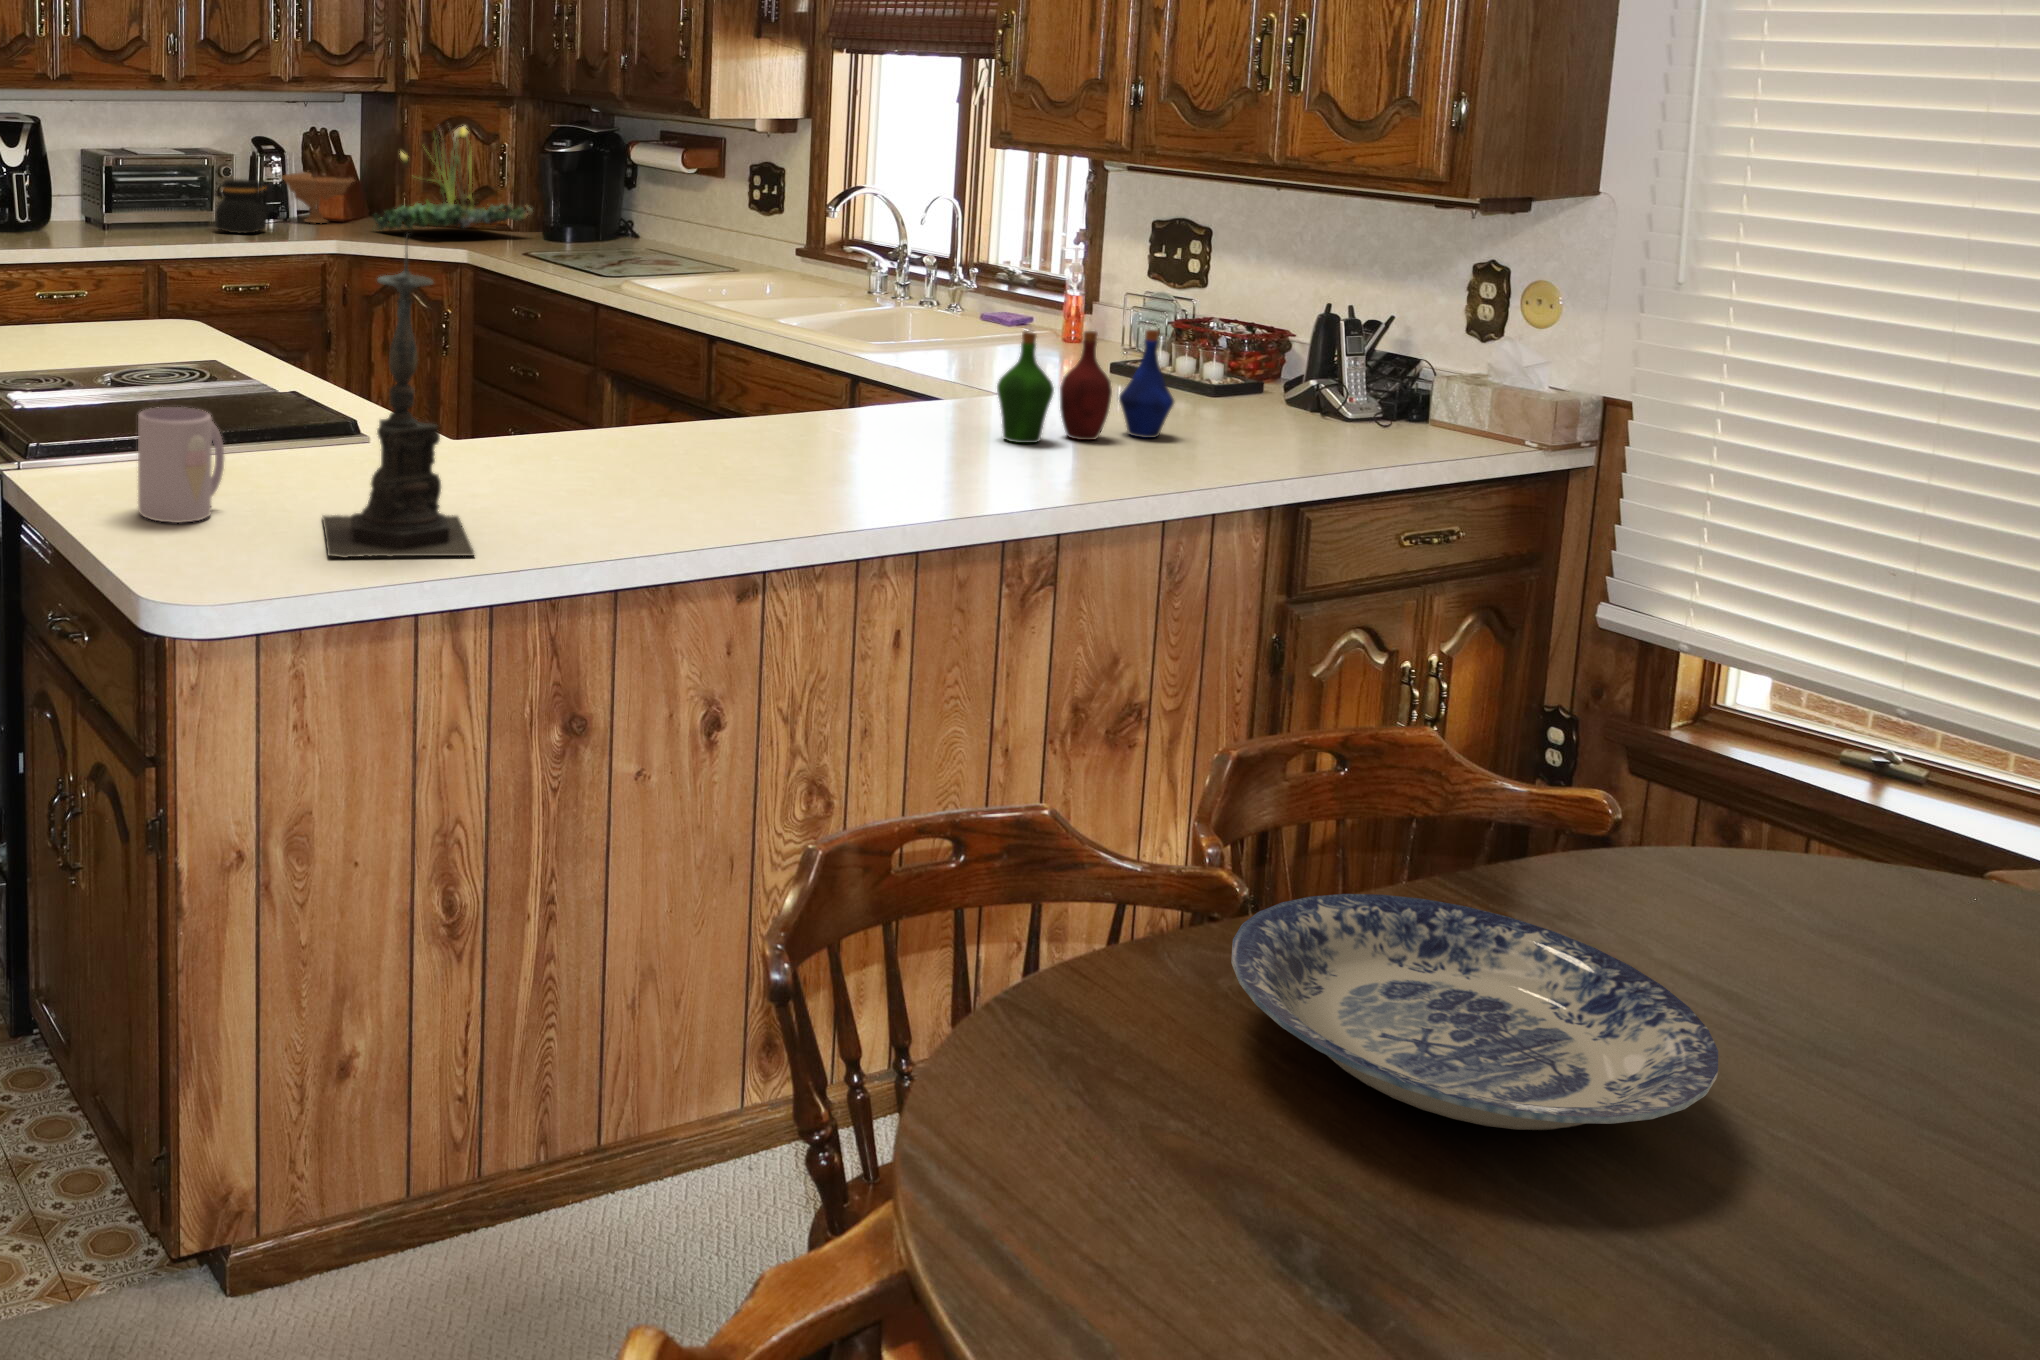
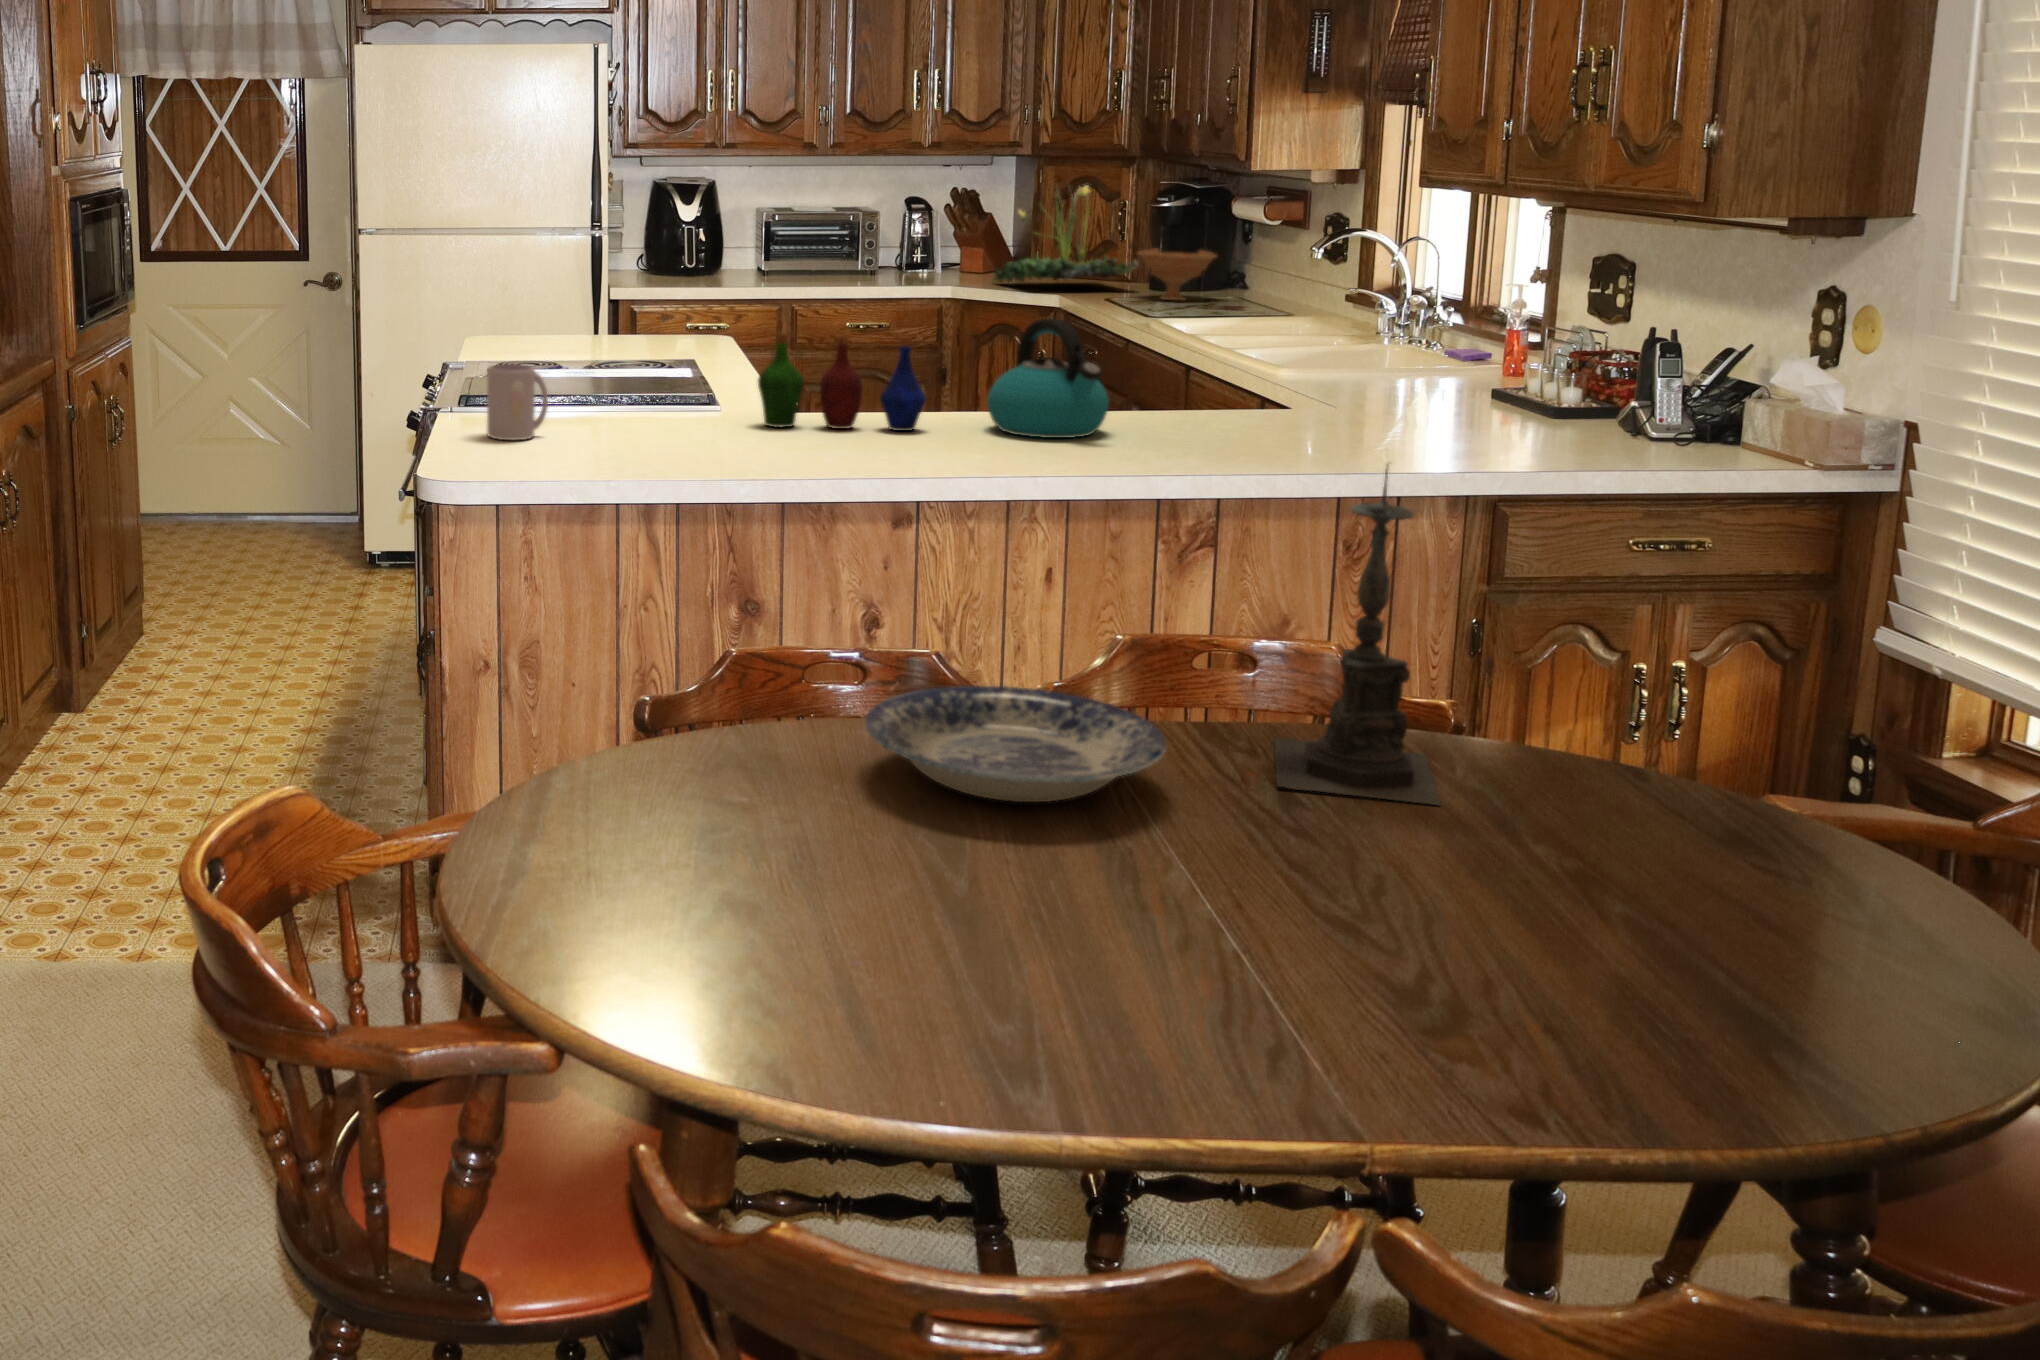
bowl: present [282,173,354,223] -> present [1138,248,1217,300]
jar: present [214,179,269,233] -> none [846,235,895,283]
candle holder: present [322,240,474,557] -> present [1274,469,1440,806]
kettle: none [721,306,878,453] -> present [987,318,1109,438]
bottle: present [997,330,1174,443] -> present [758,334,926,431]

